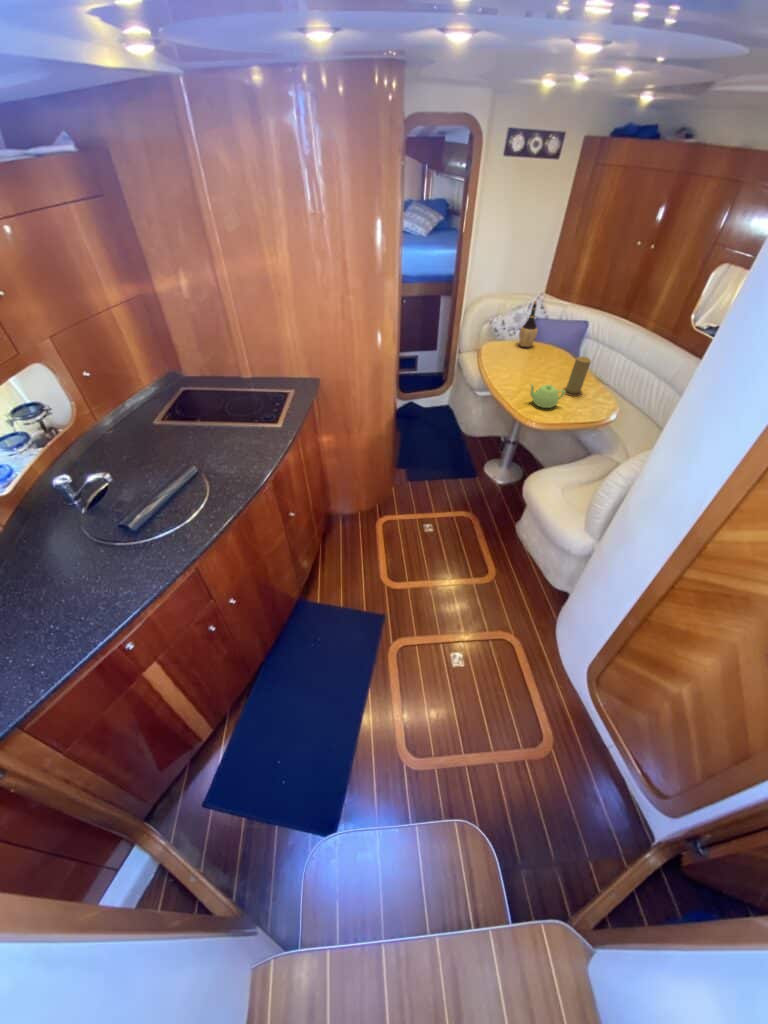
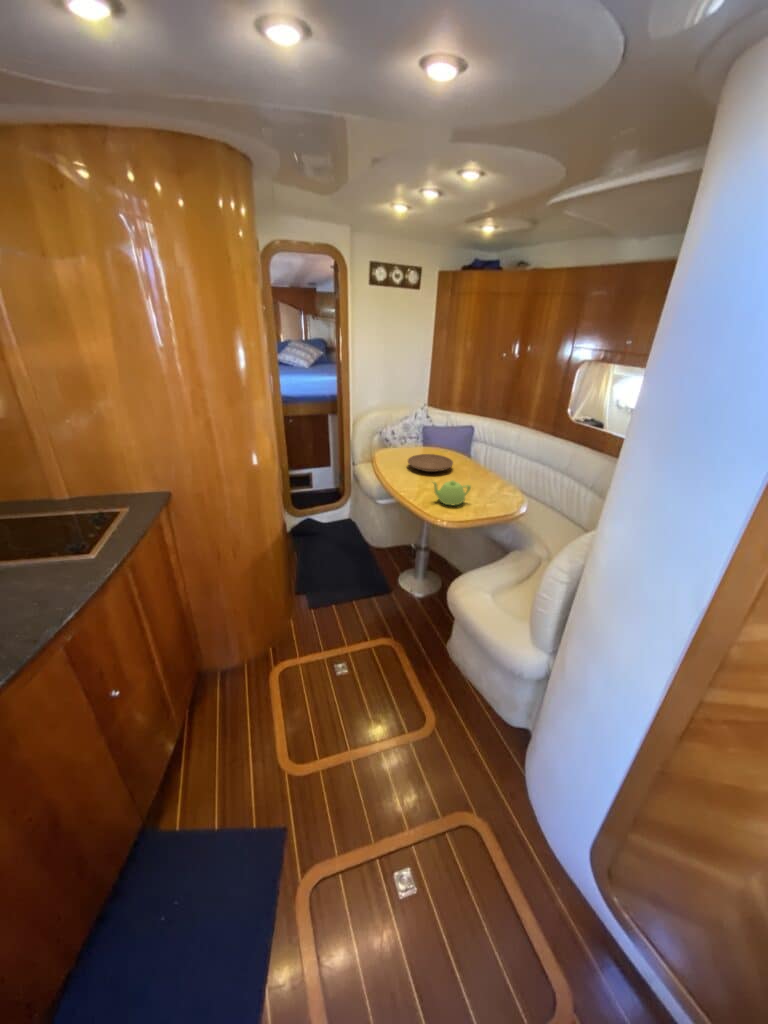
wine bottle: present [519,301,538,347] -> none [410,407,428,452]
plate: none [512,351,557,371] -> present [408,454,453,472]
candle: present [562,357,591,396] -> none [466,451,489,492]

